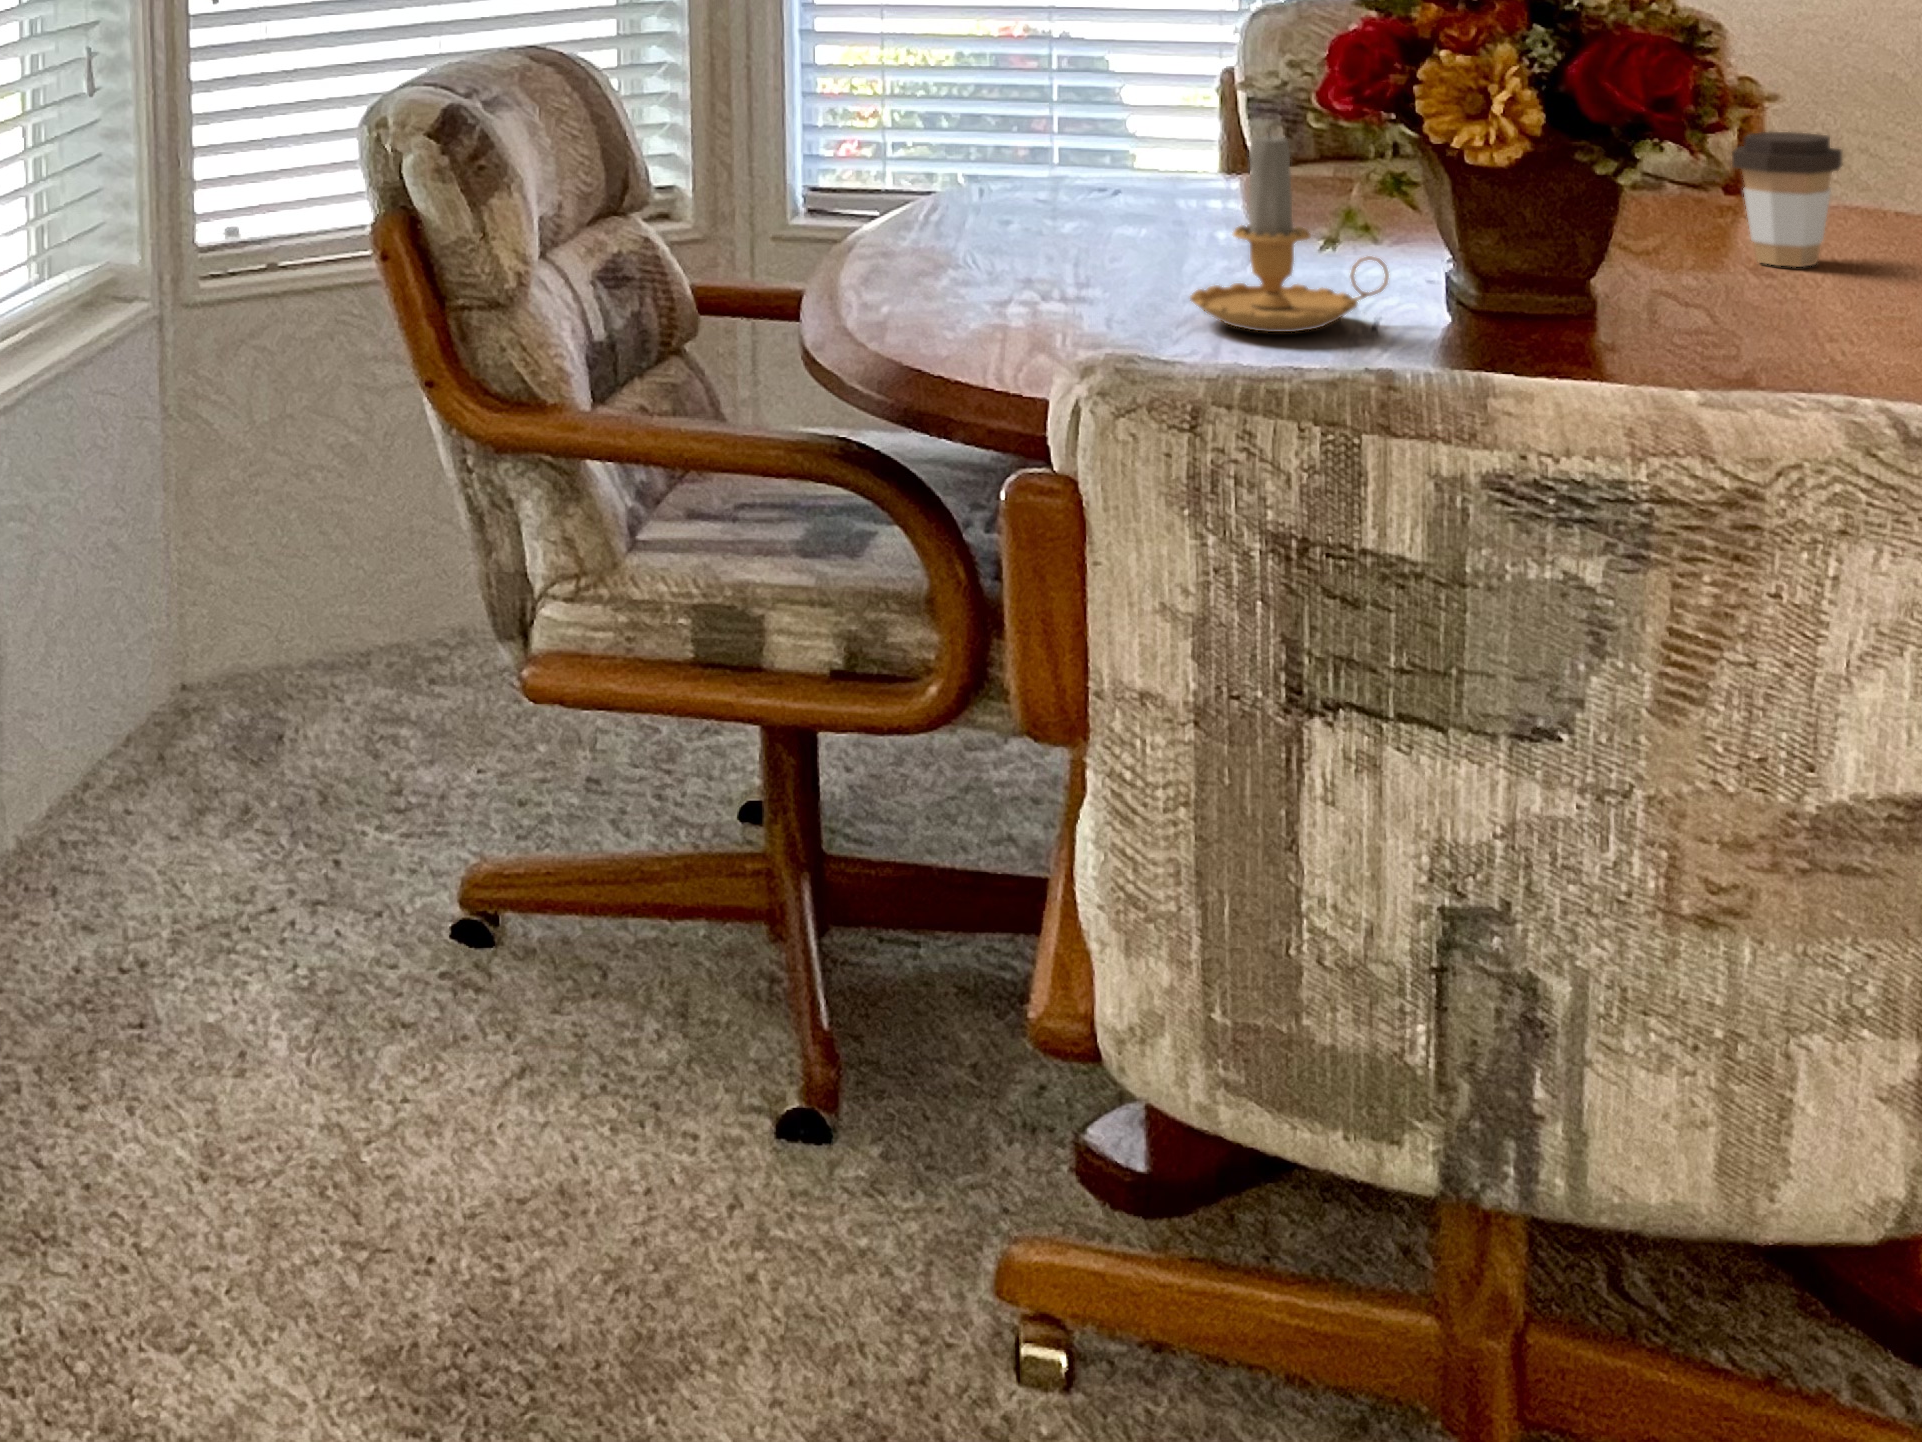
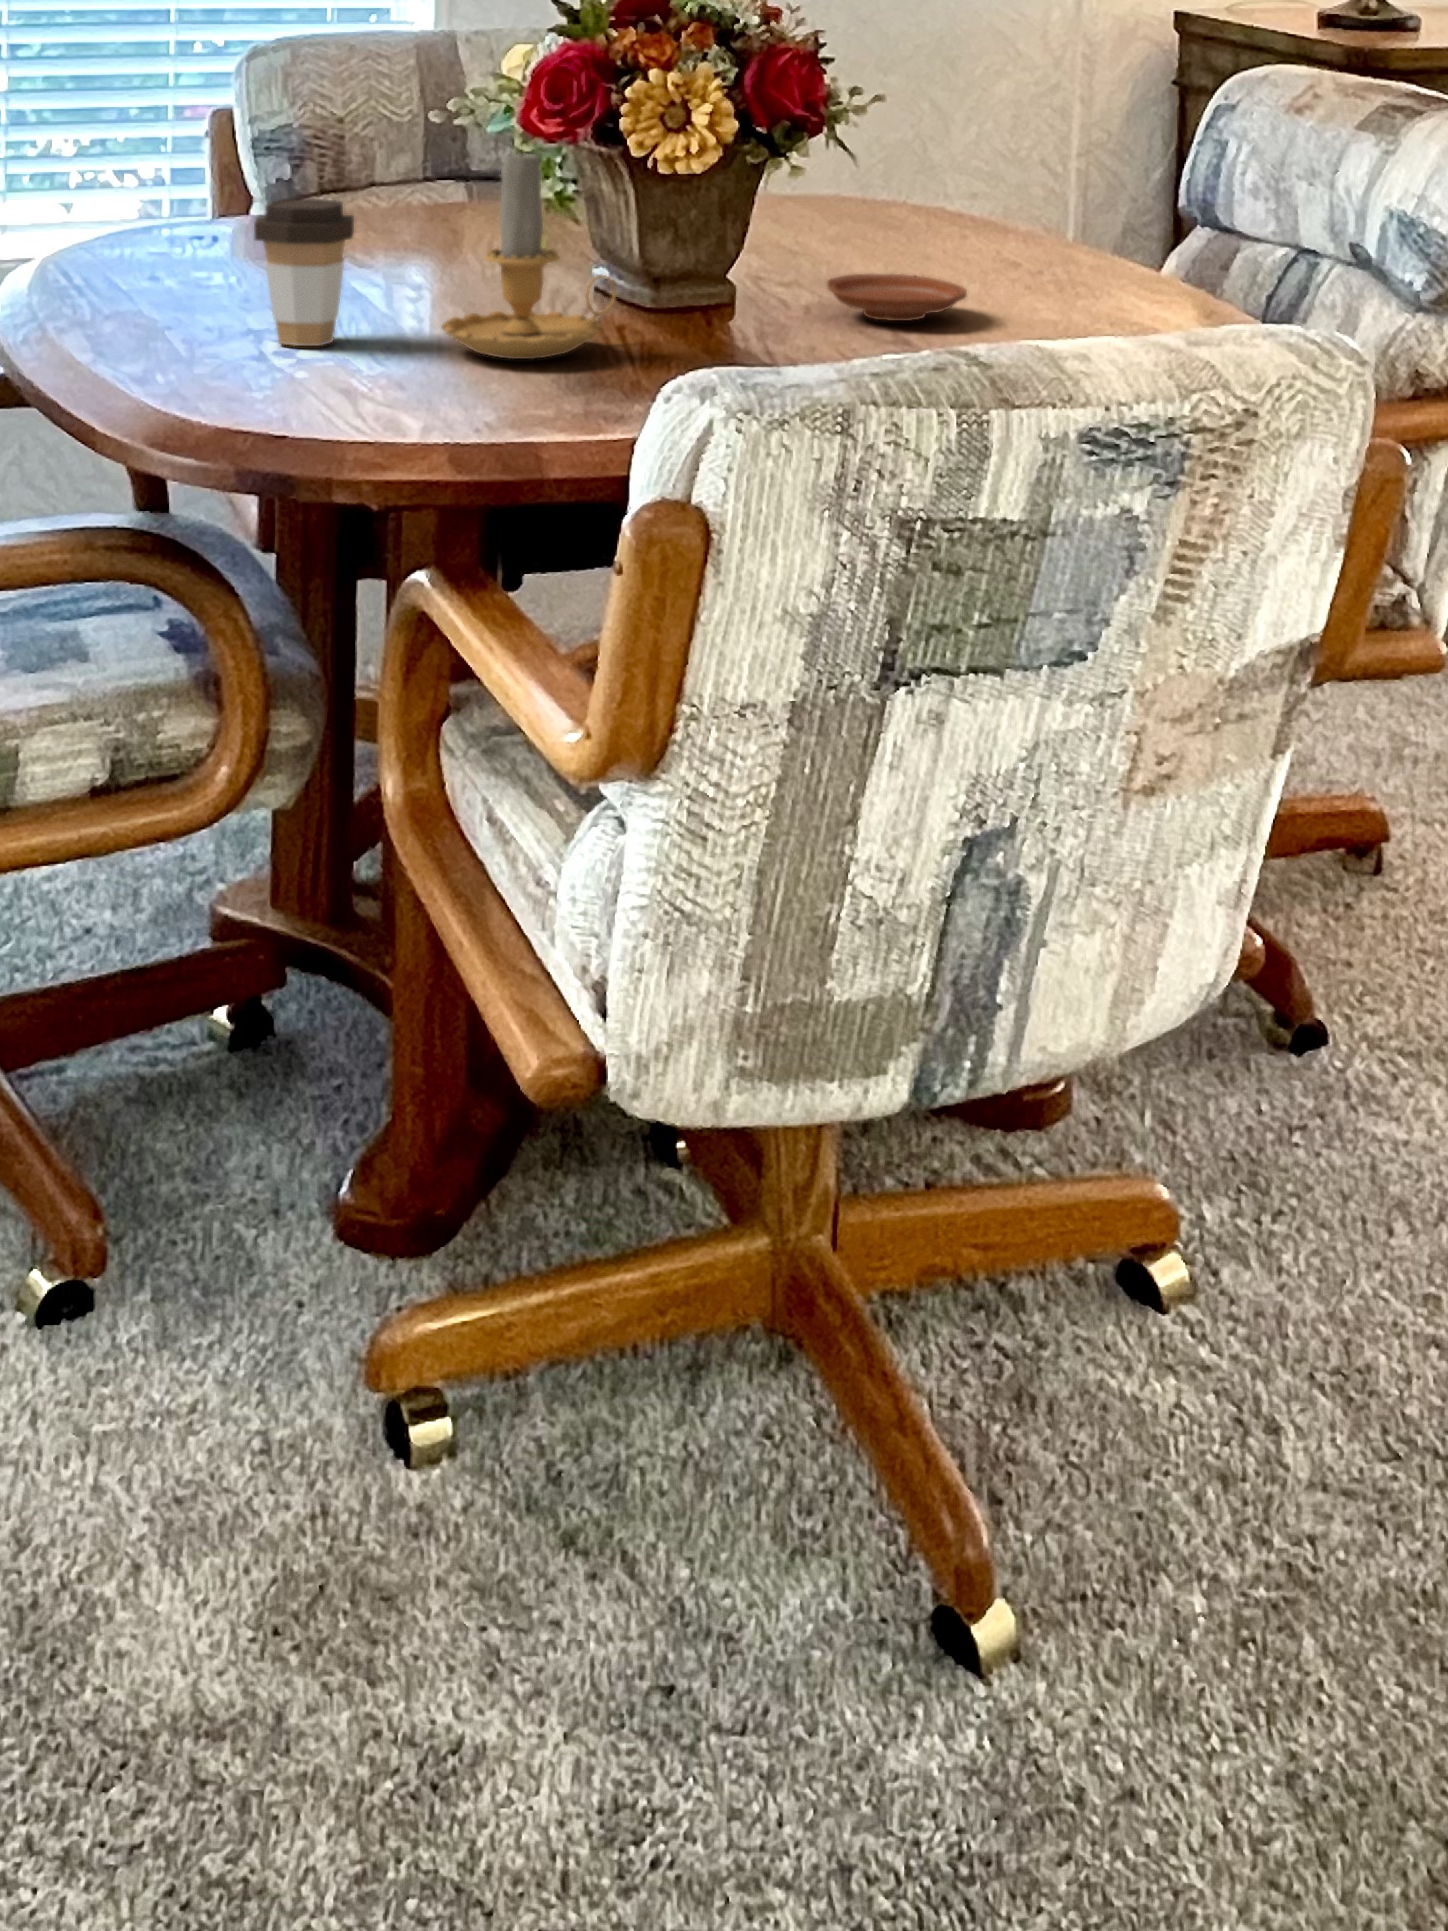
coffee cup: present [1732,132,1842,267] -> present [254,199,354,346]
plate: none [1667,275,1848,331] -> present [827,274,967,321]

